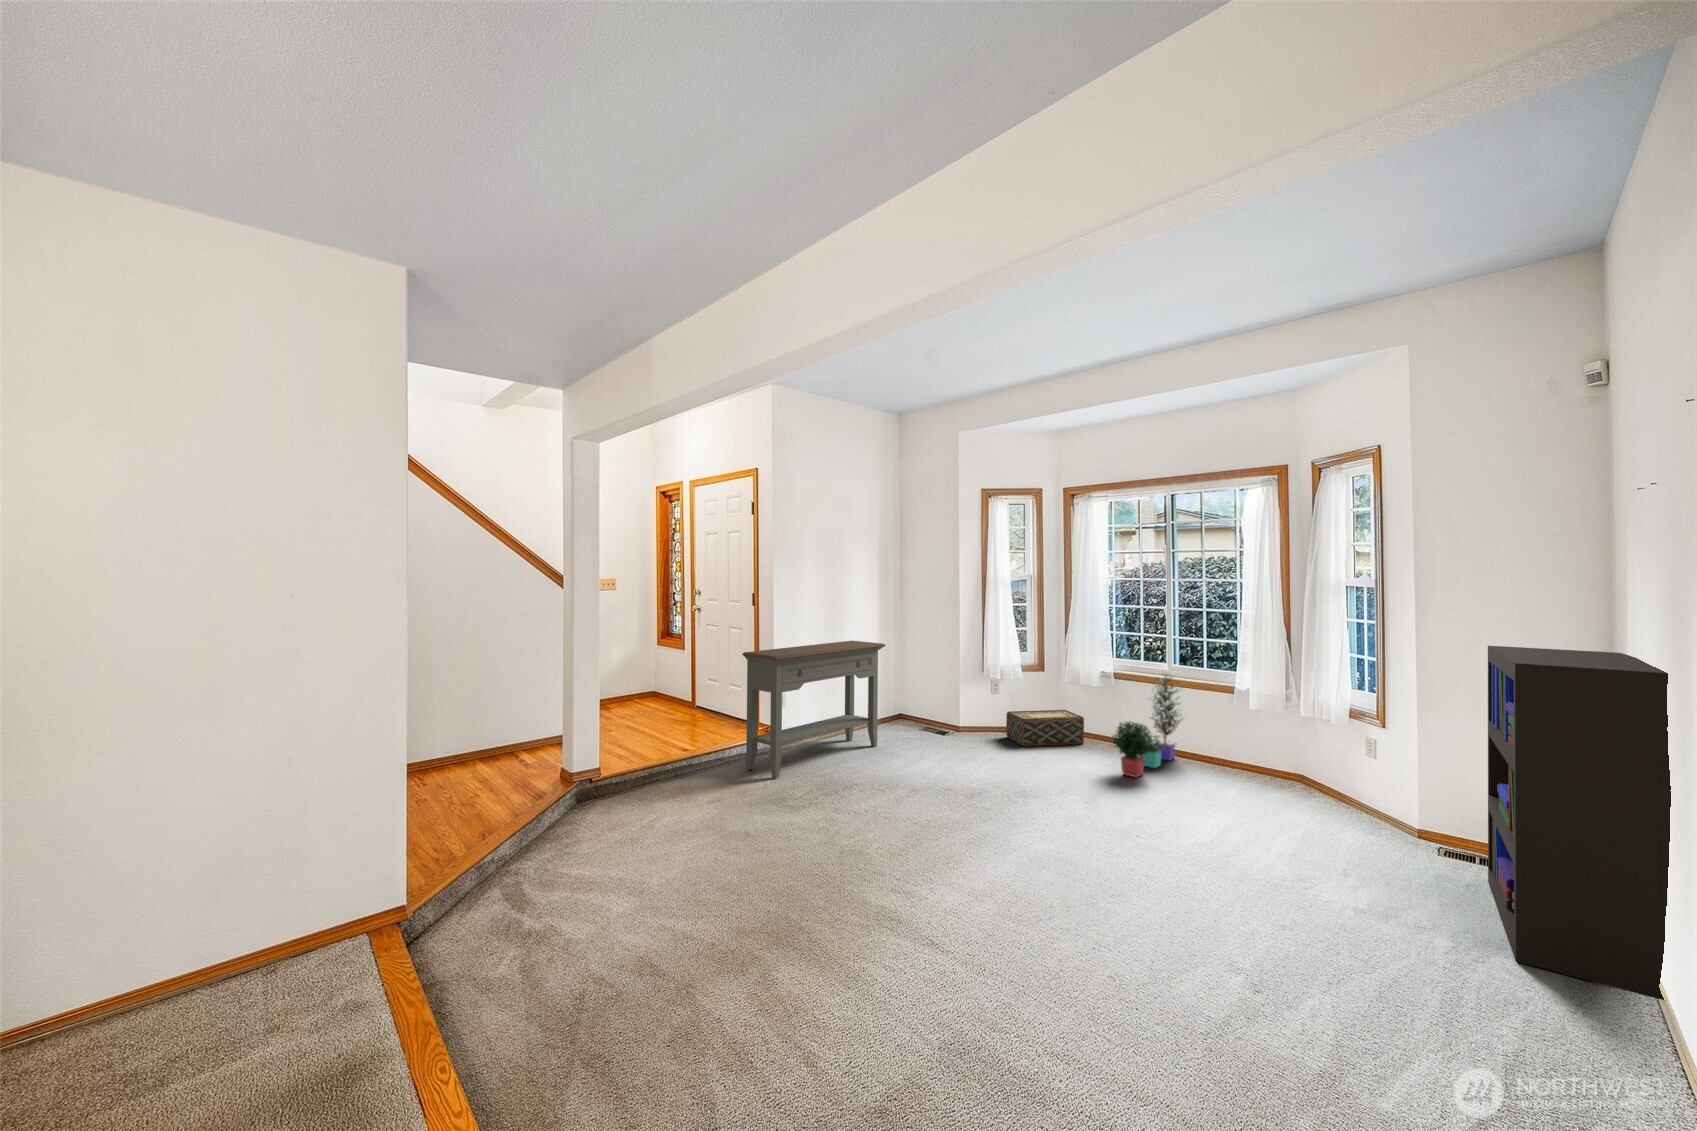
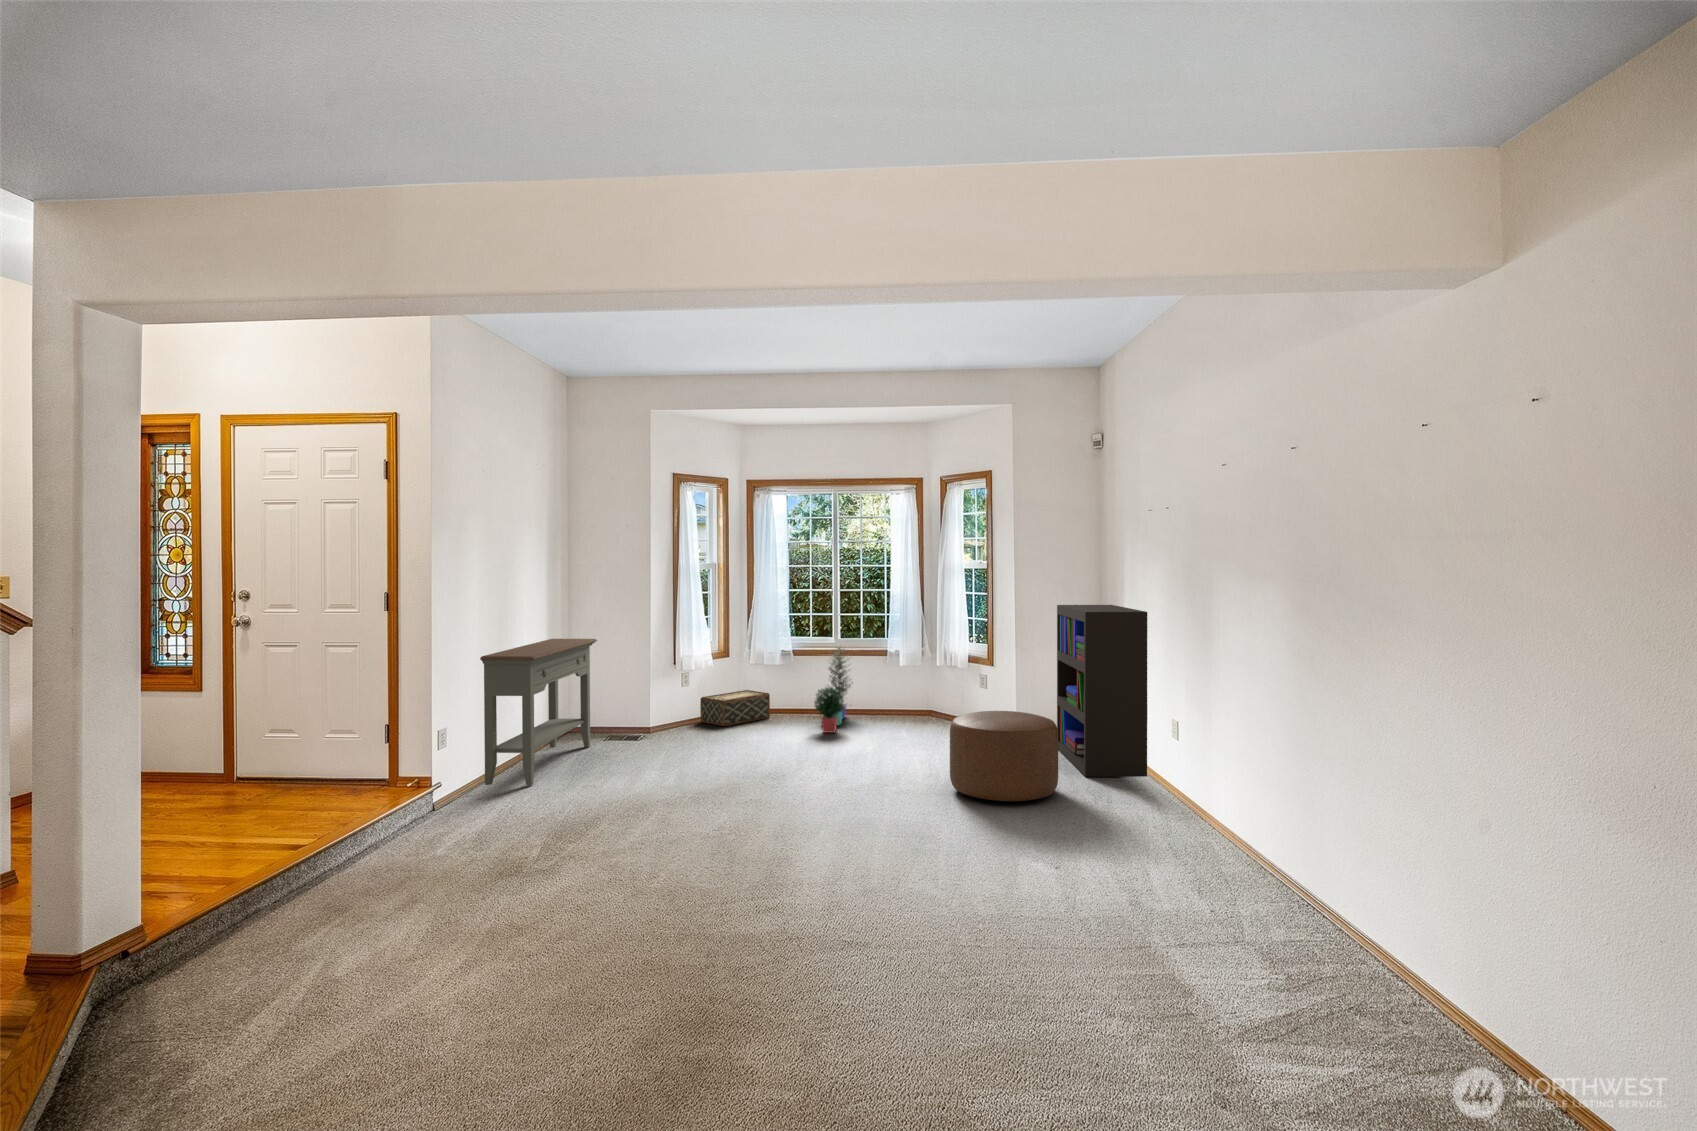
ottoman: none [1210,802,1423,988] -> present [950,711,1058,801]

